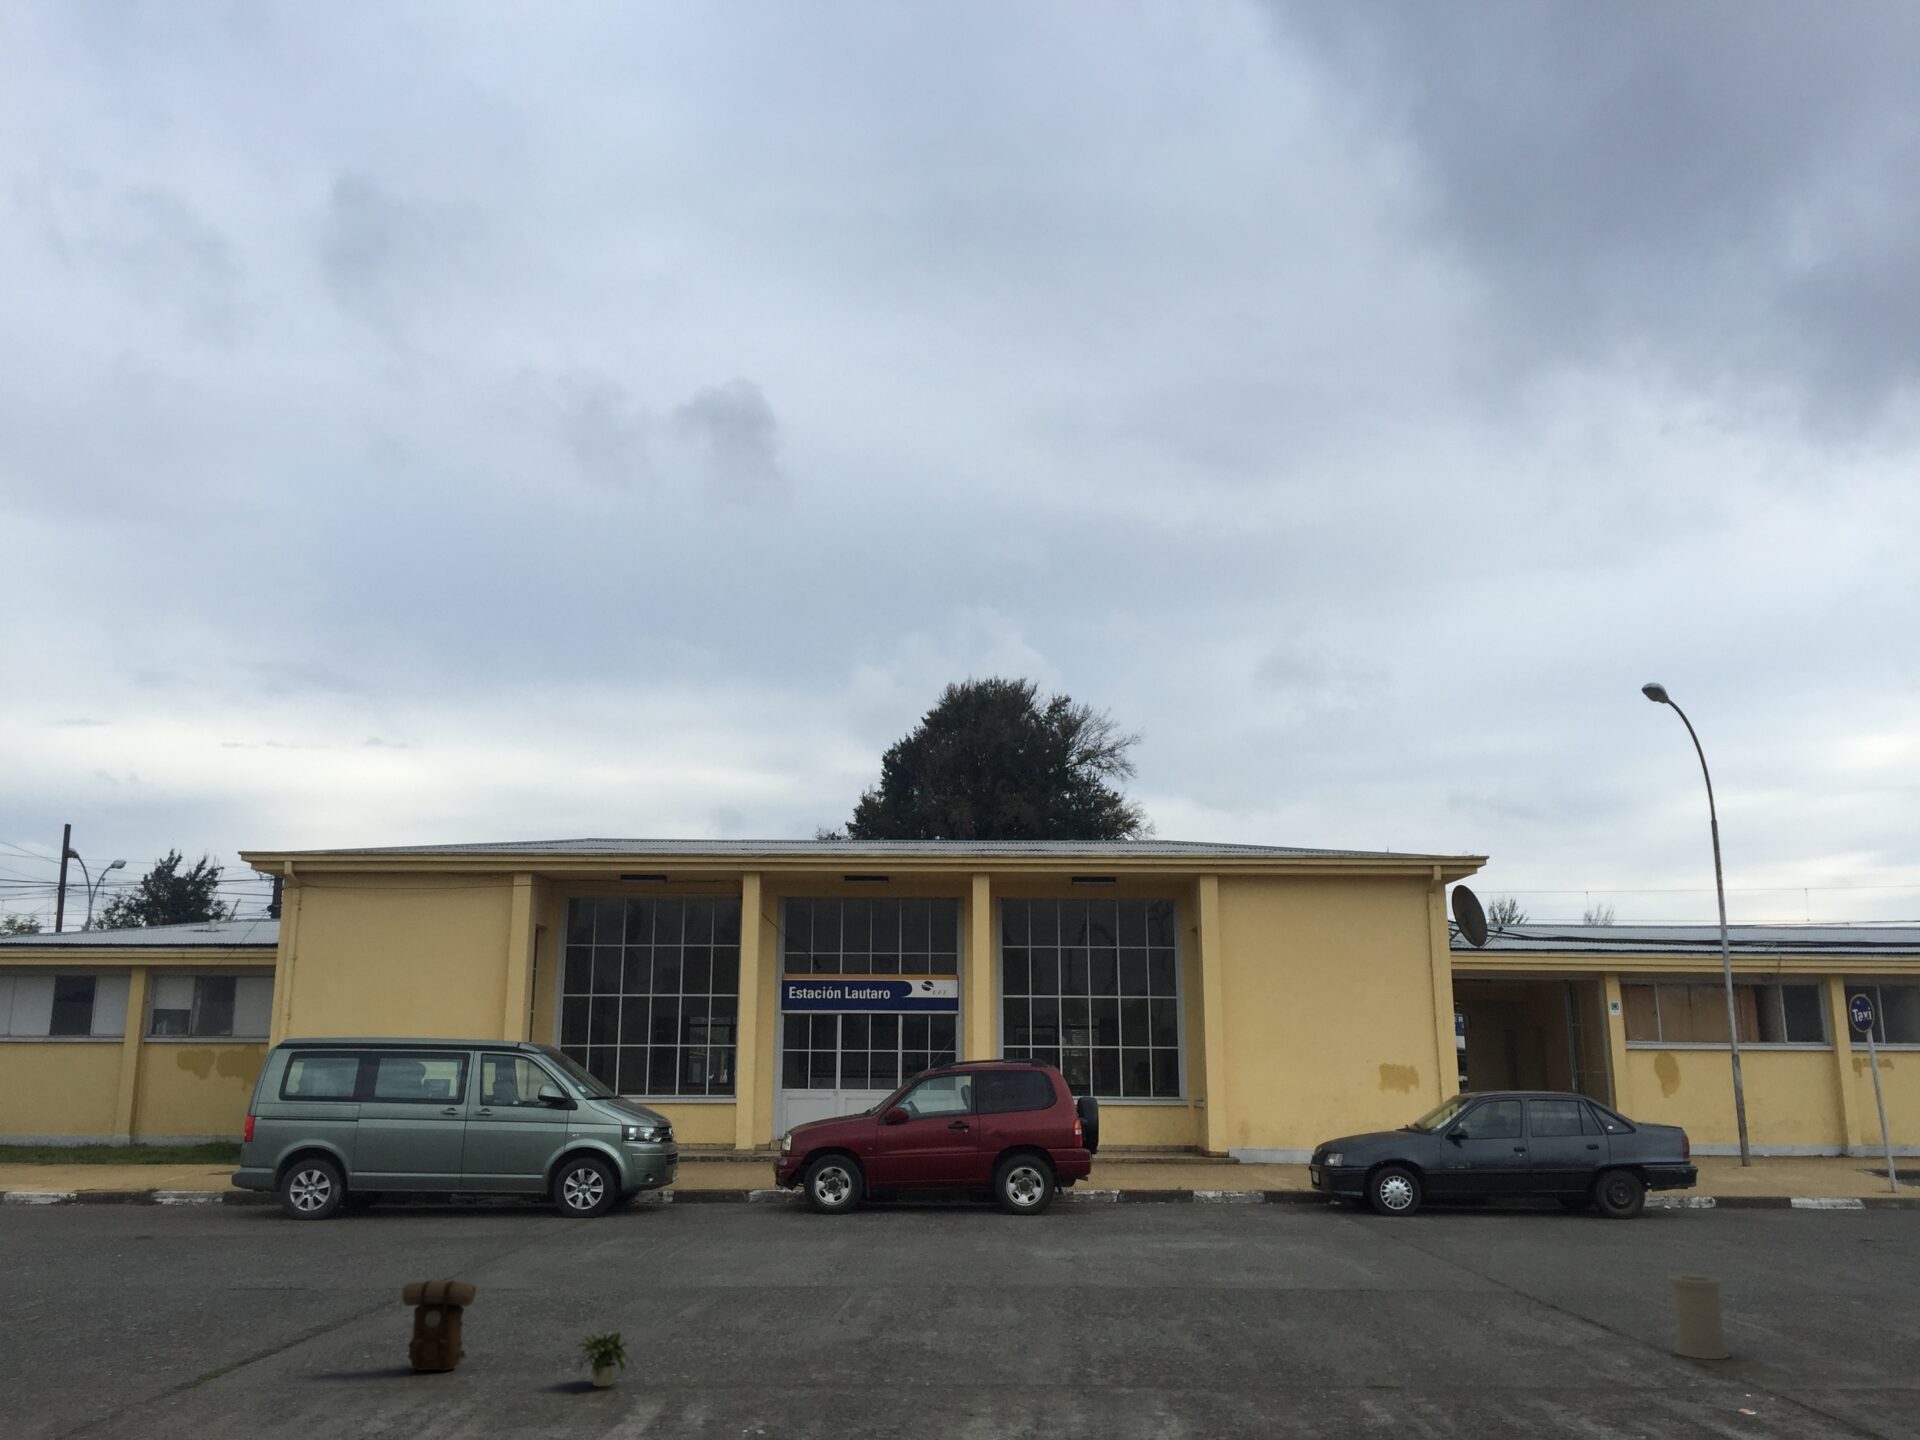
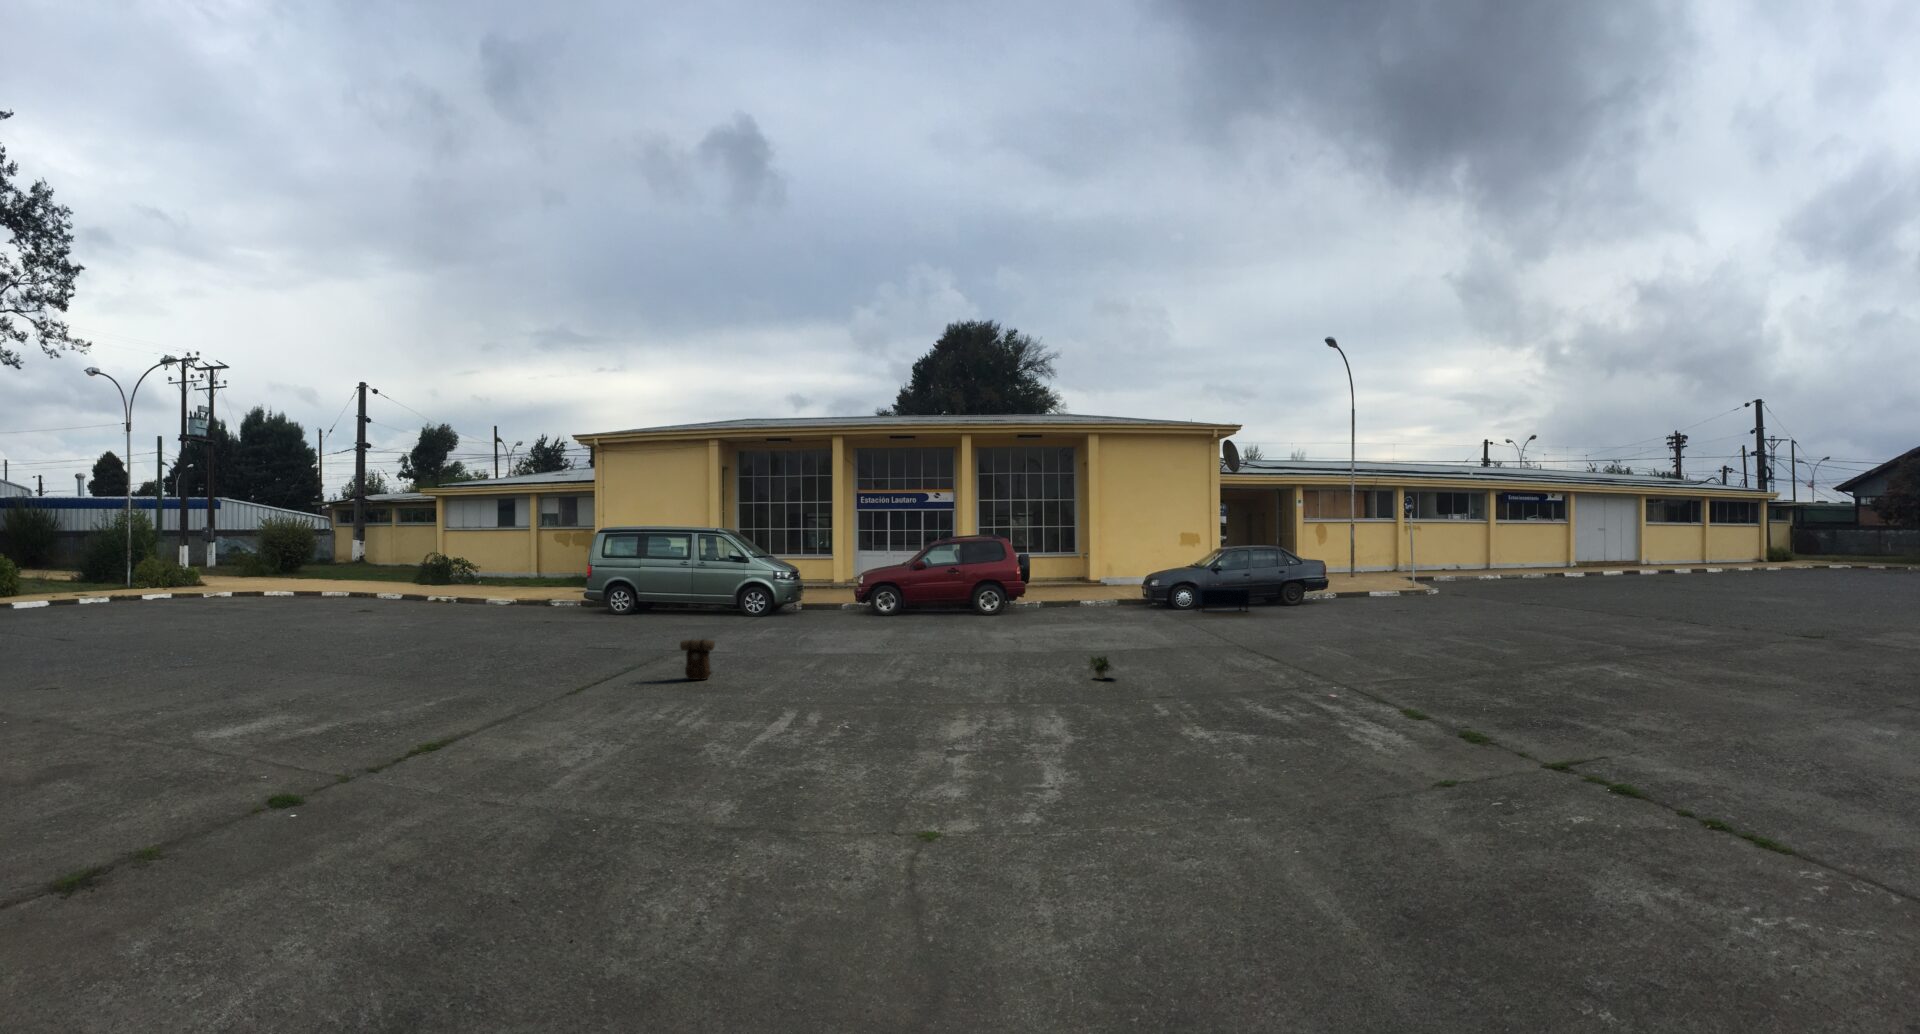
bench: none [1421,1169,1529,1218] -> present [1195,588,1249,611]
trash can: present [1669,1273,1728,1359] -> none [1294,631,1319,669]
potted plant: present [576,1333,630,1386] -> present [1088,656,1112,679]

